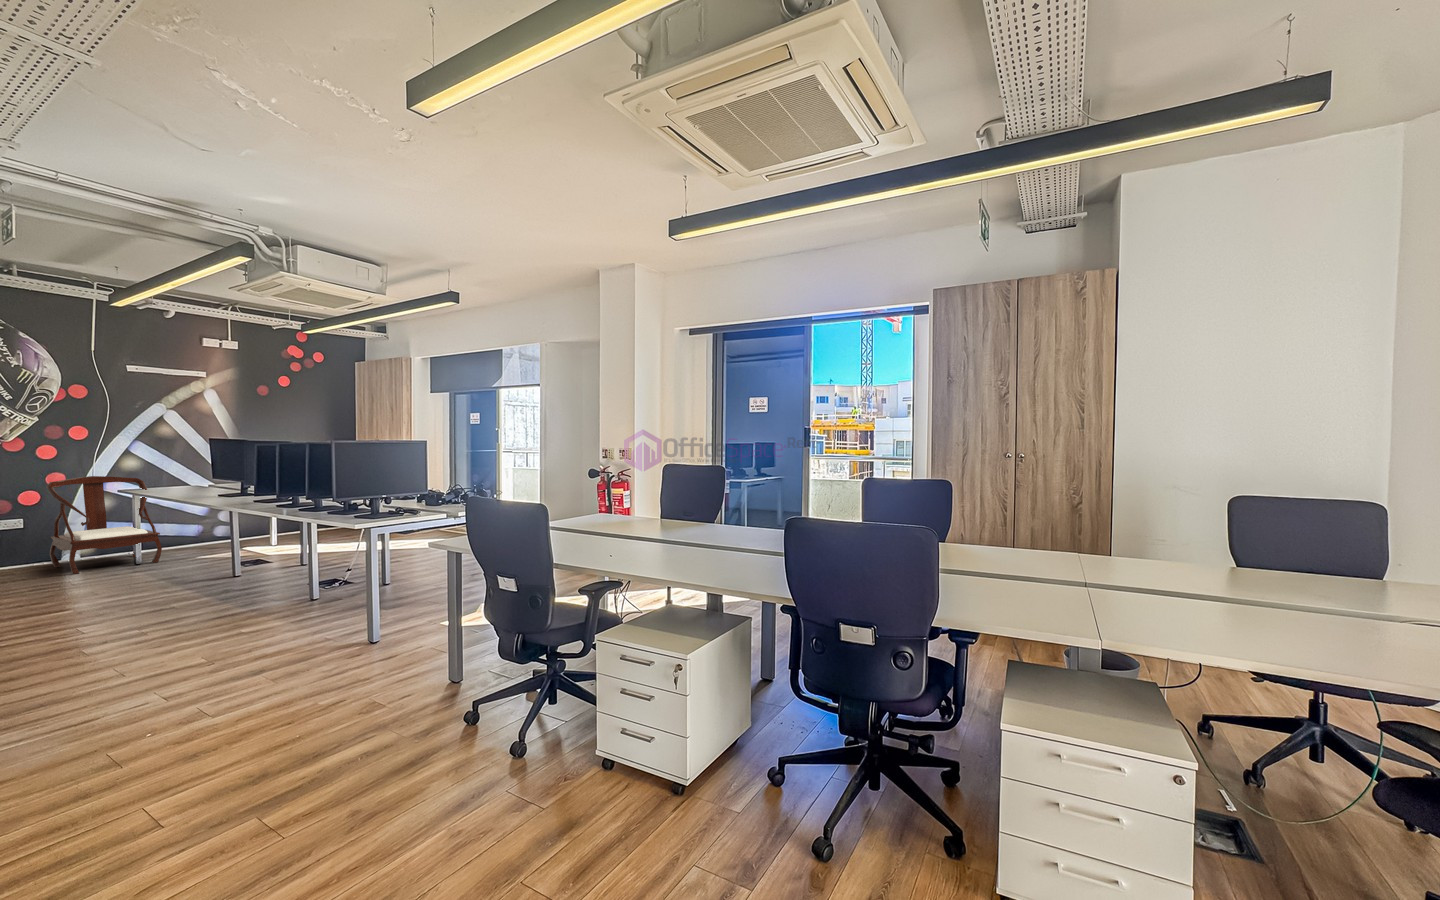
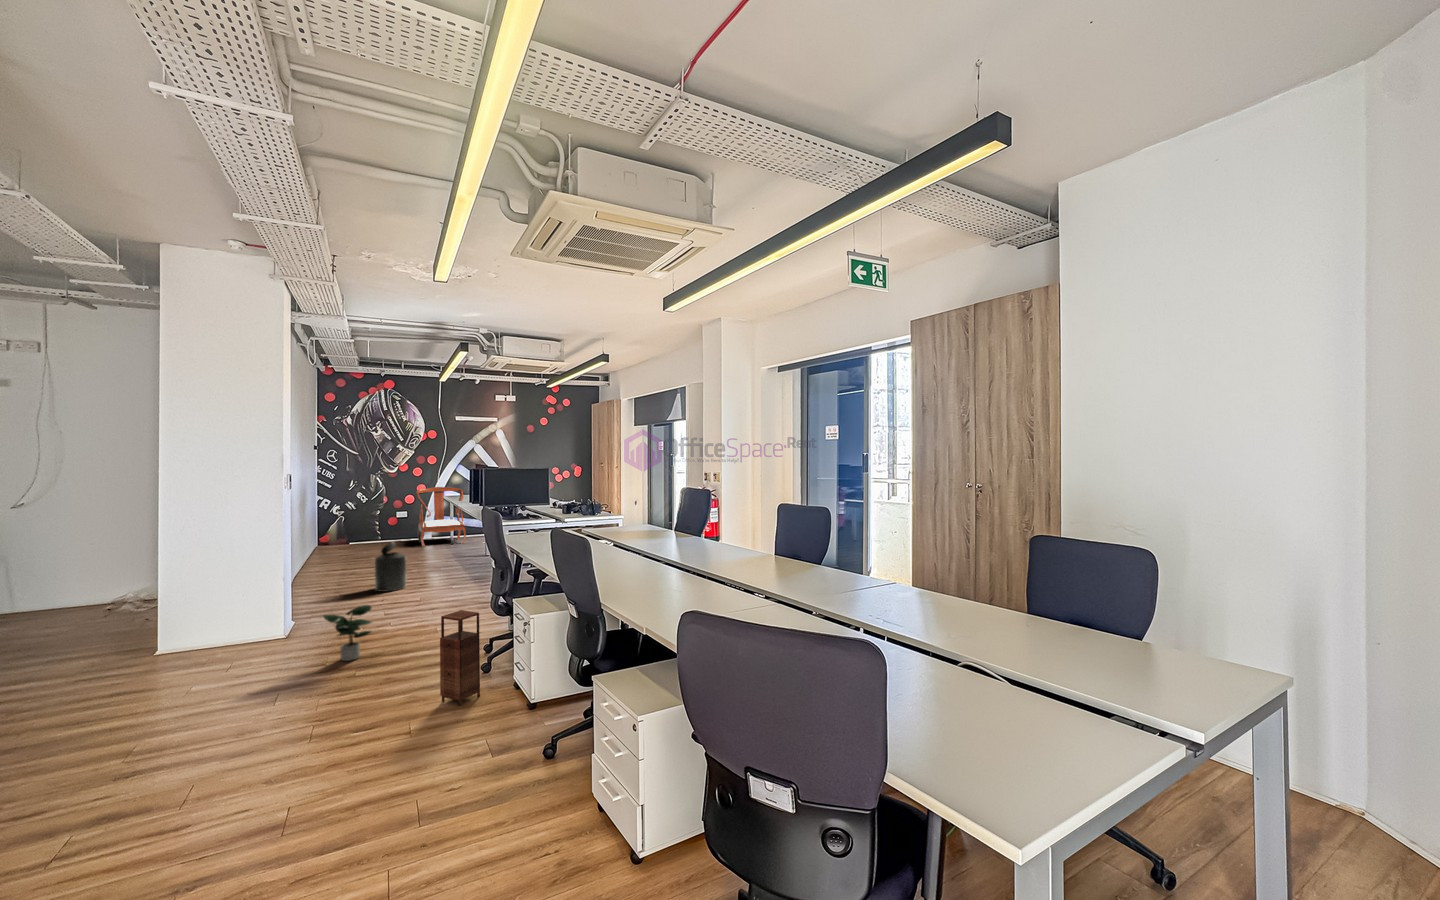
trash can: none [64,571,136,661] -> present [375,542,406,592]
storage cabinet: none [518,670,571,835] -> present [440,610,480,706]
potted plant: none [130,692,252,812] -> present [323,605,372,661]

